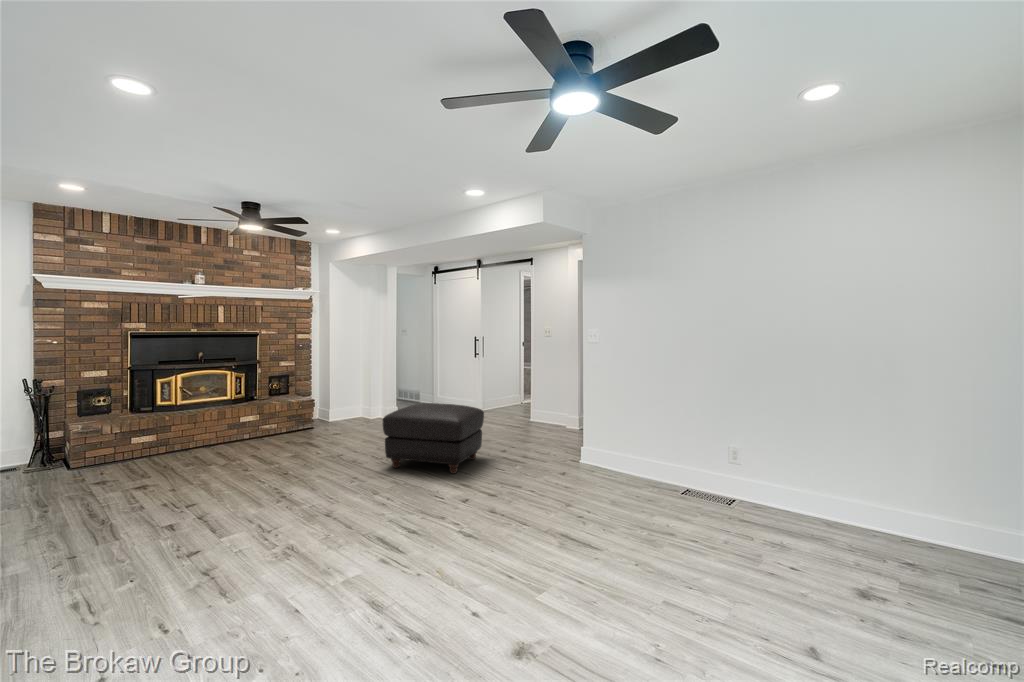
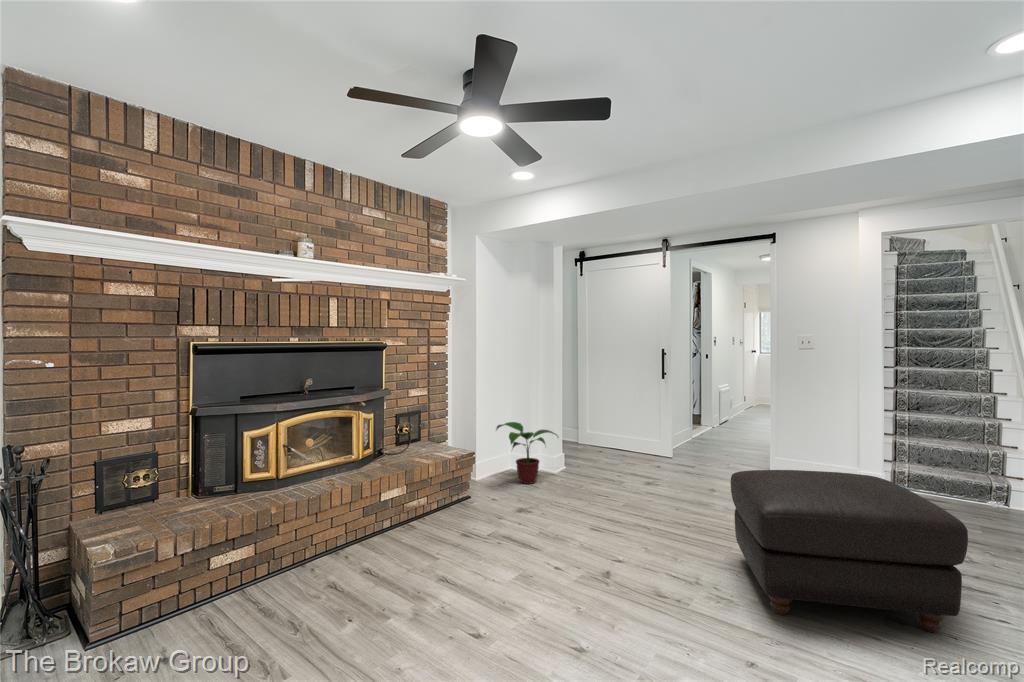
potted plant: none [341,385,383,423] -> present [496,422,558,484]

